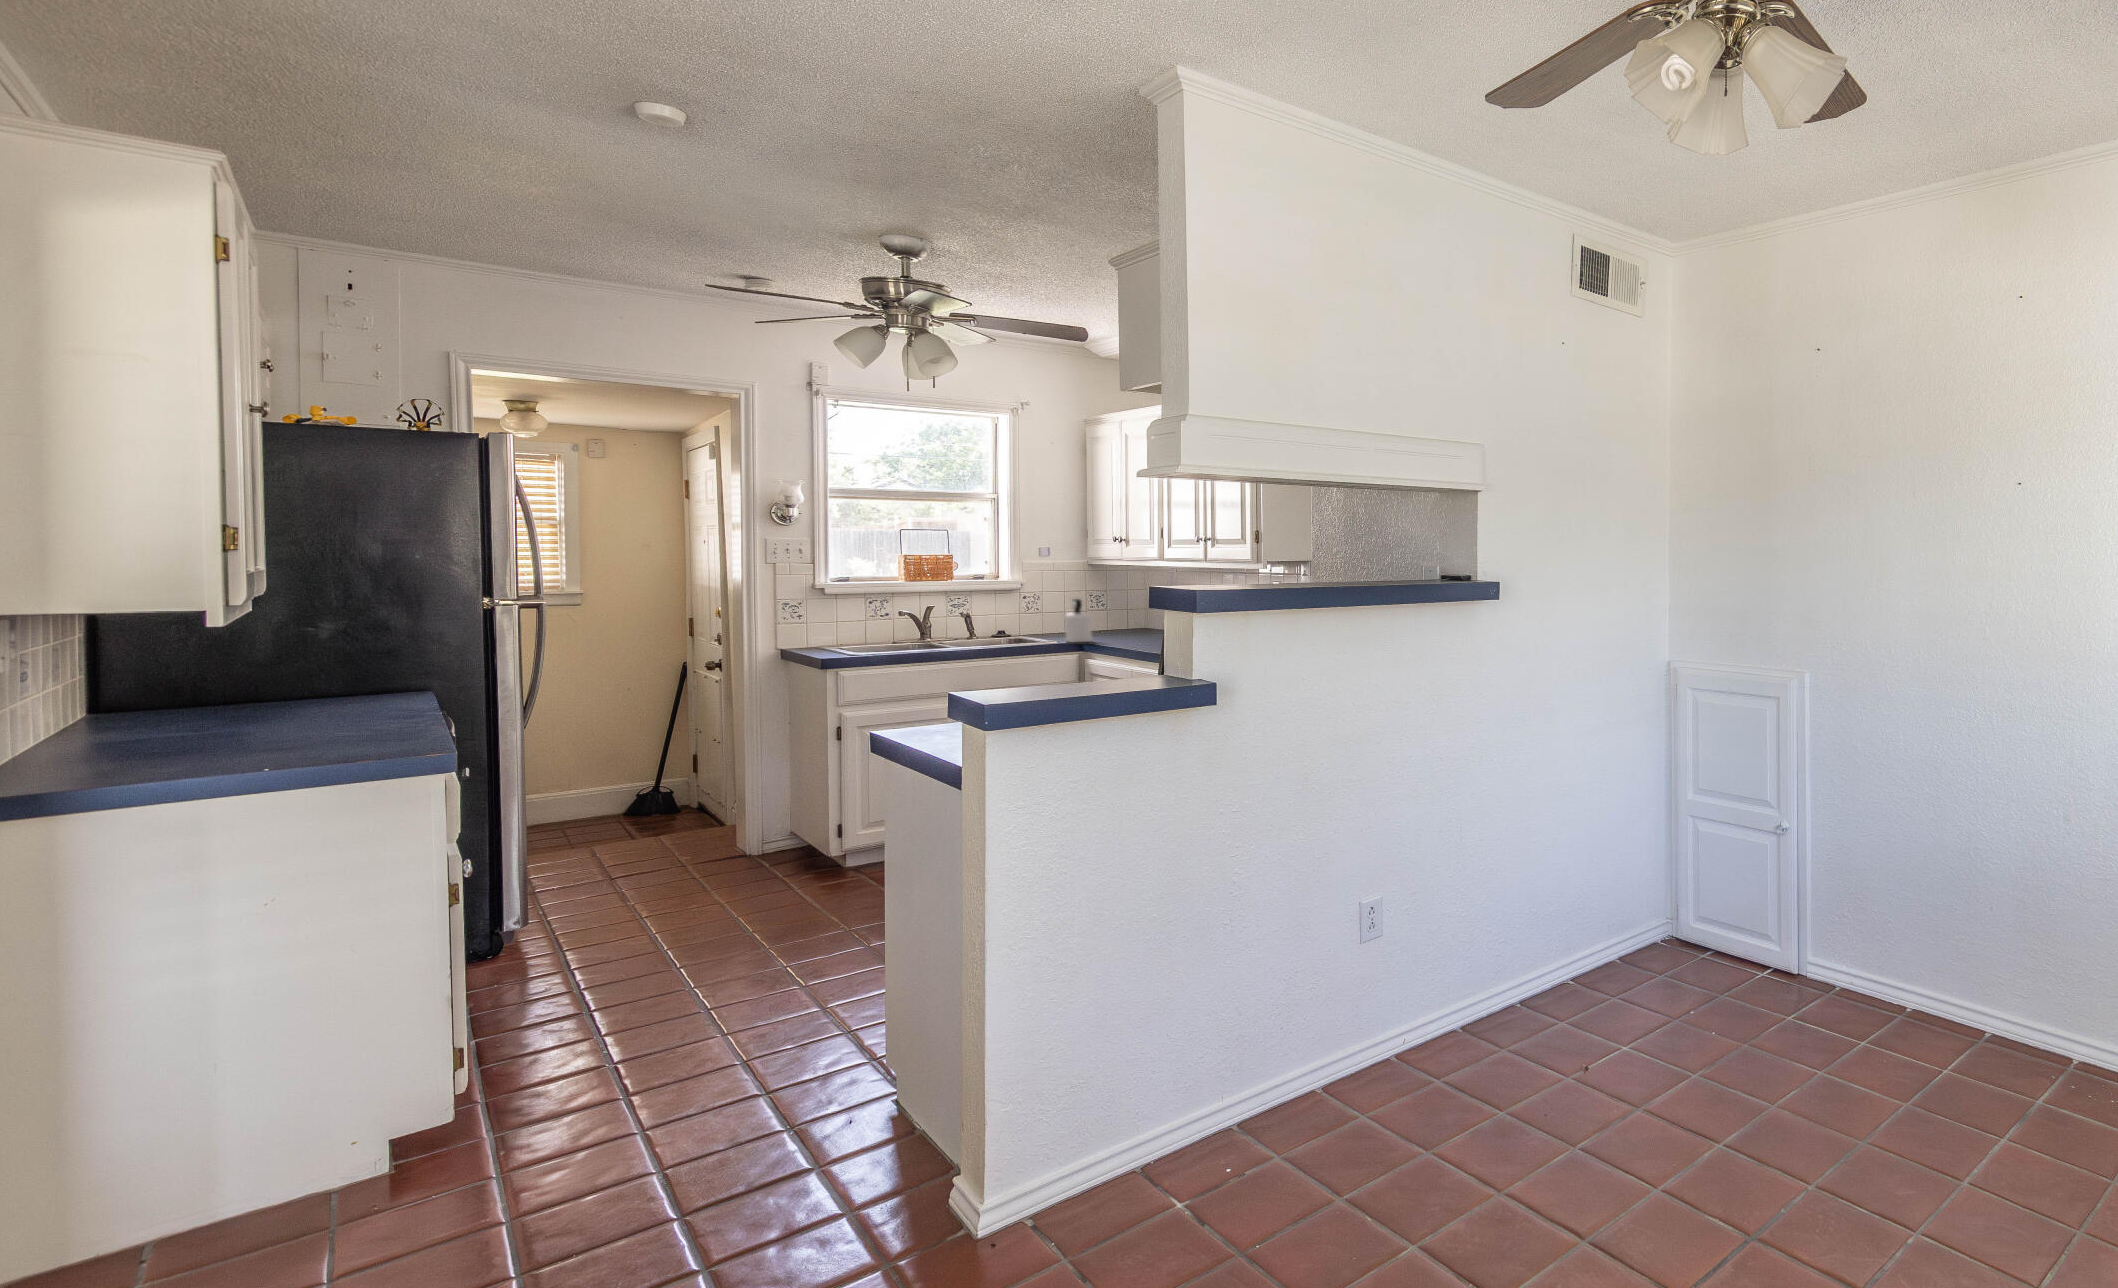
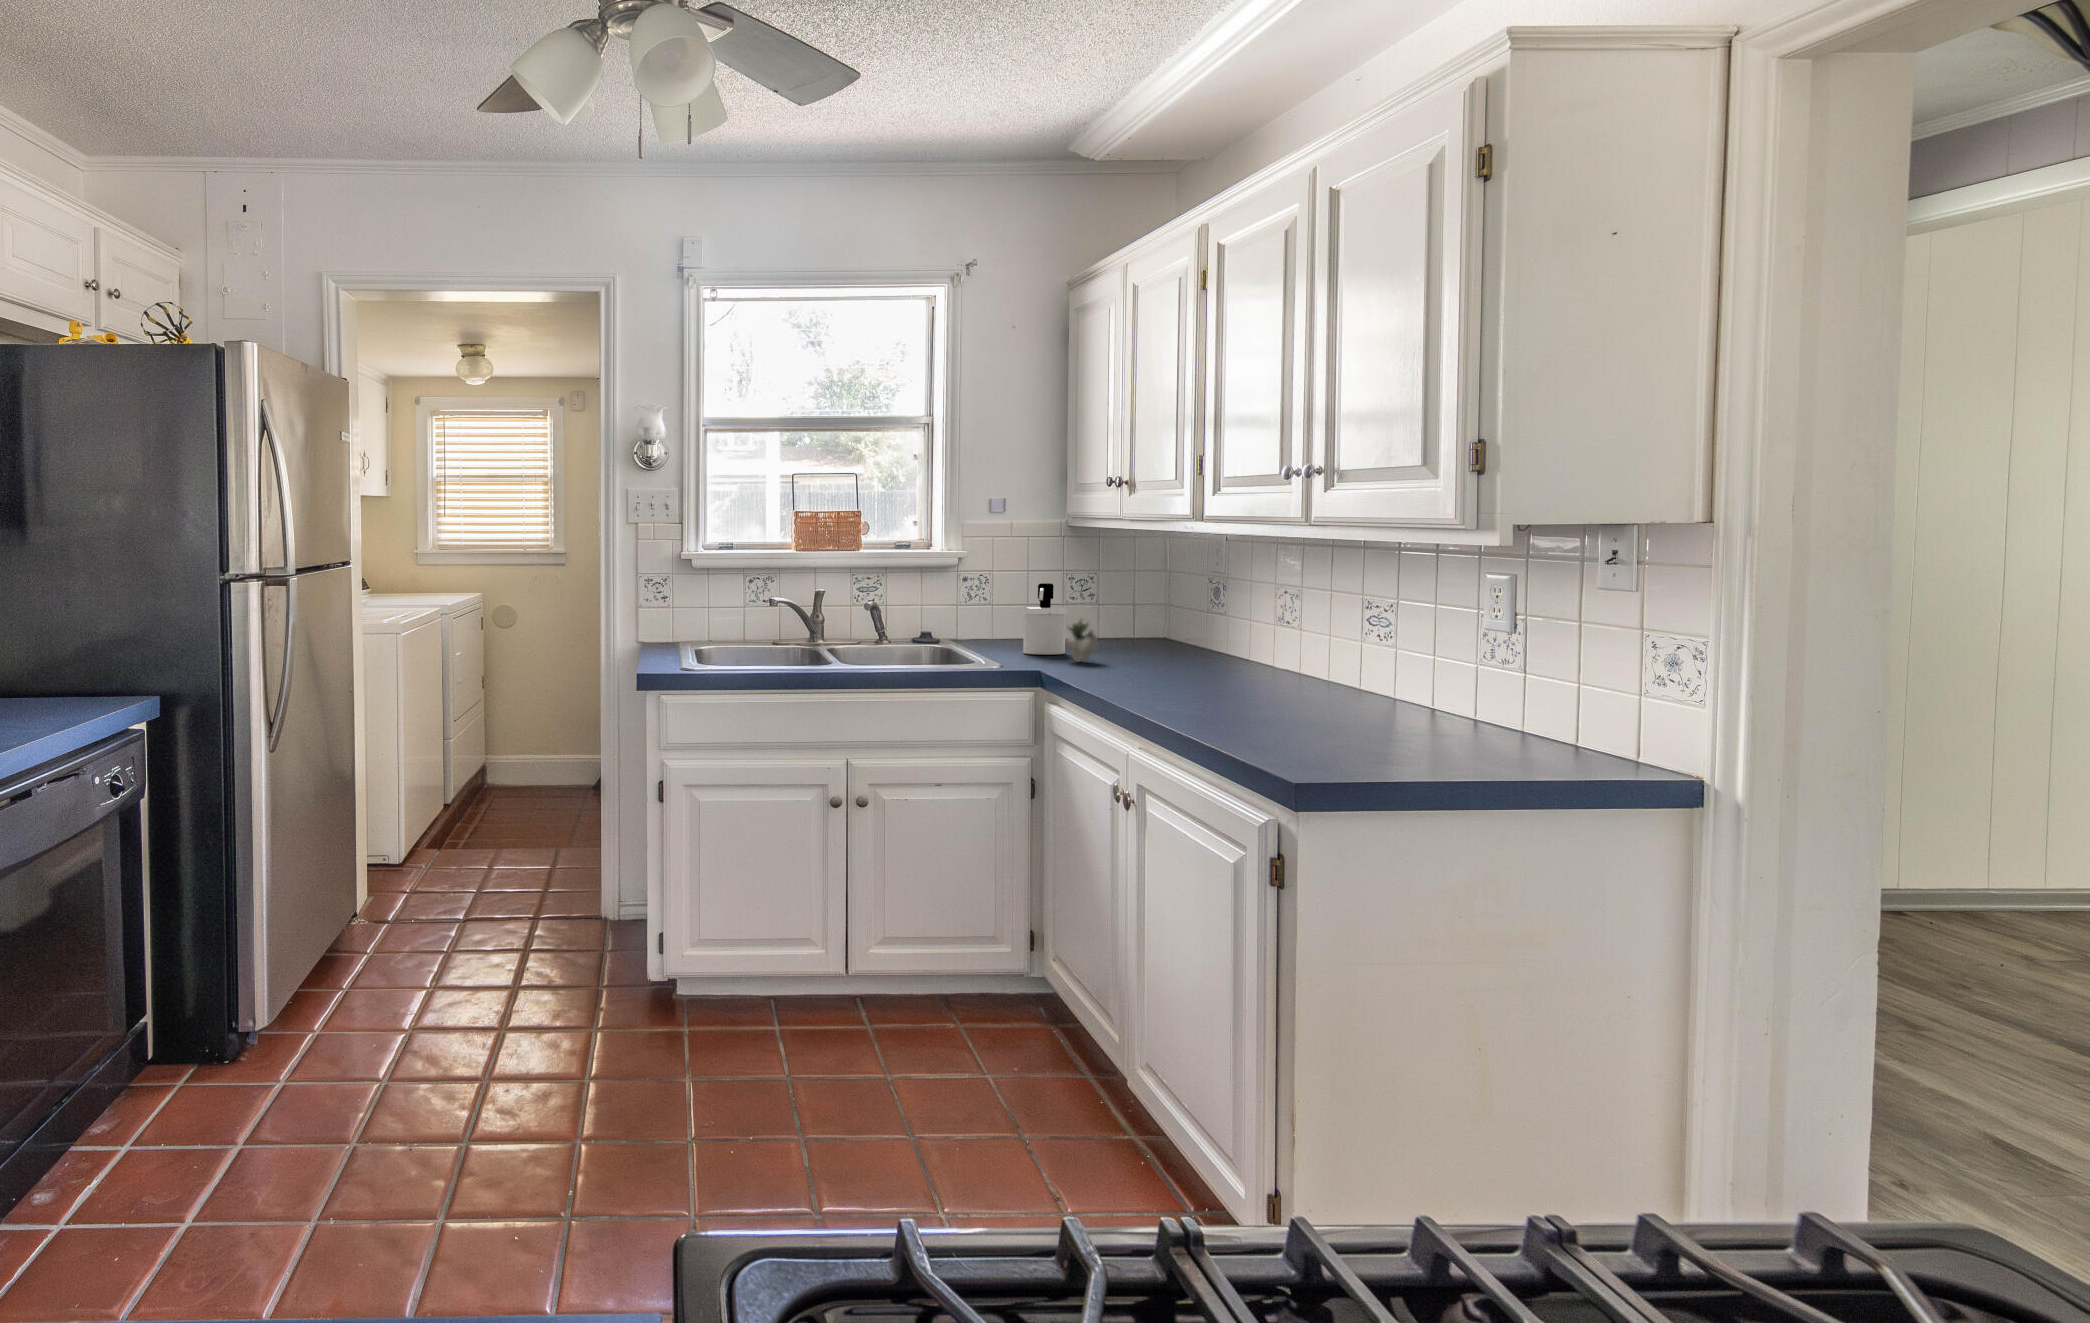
succulent plant: none [1091,616,1120,645] -> present [1065,618,1098,662]

